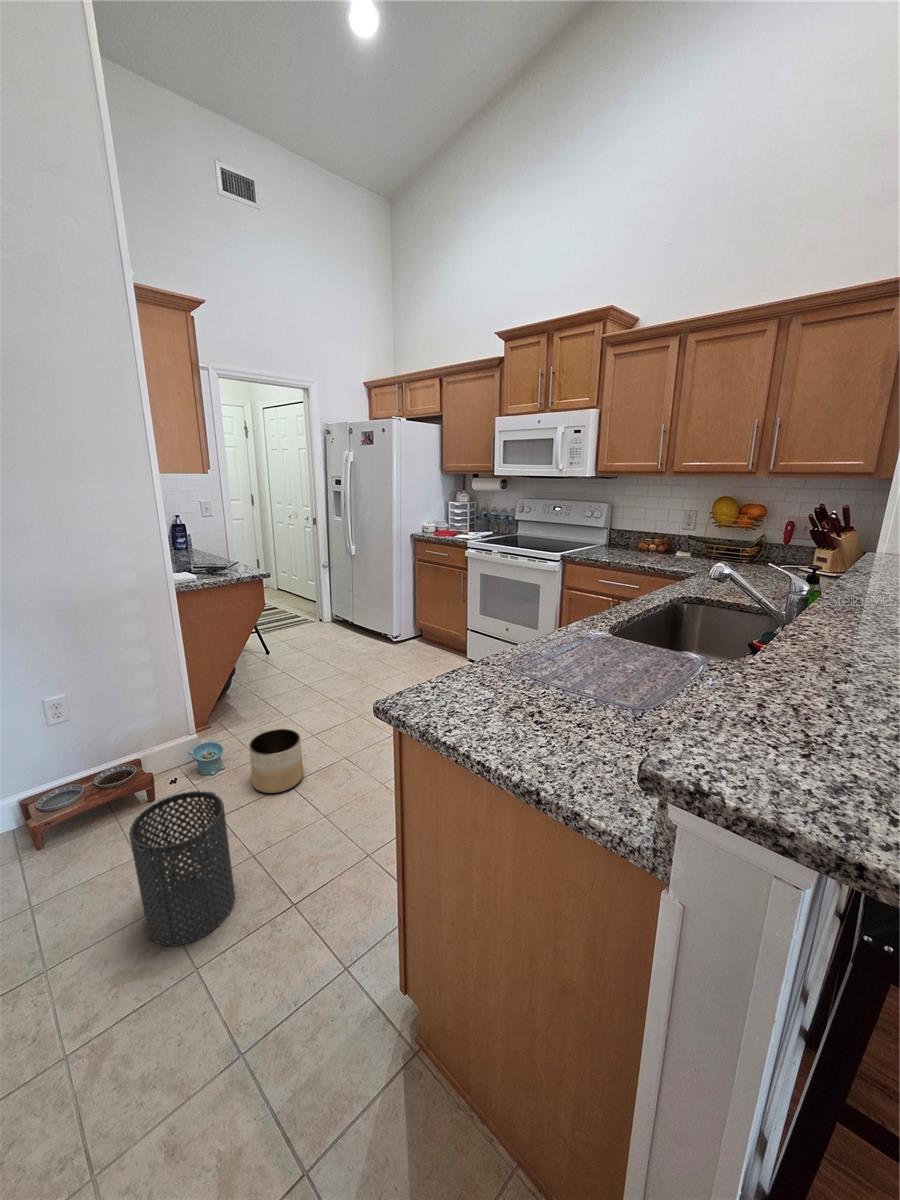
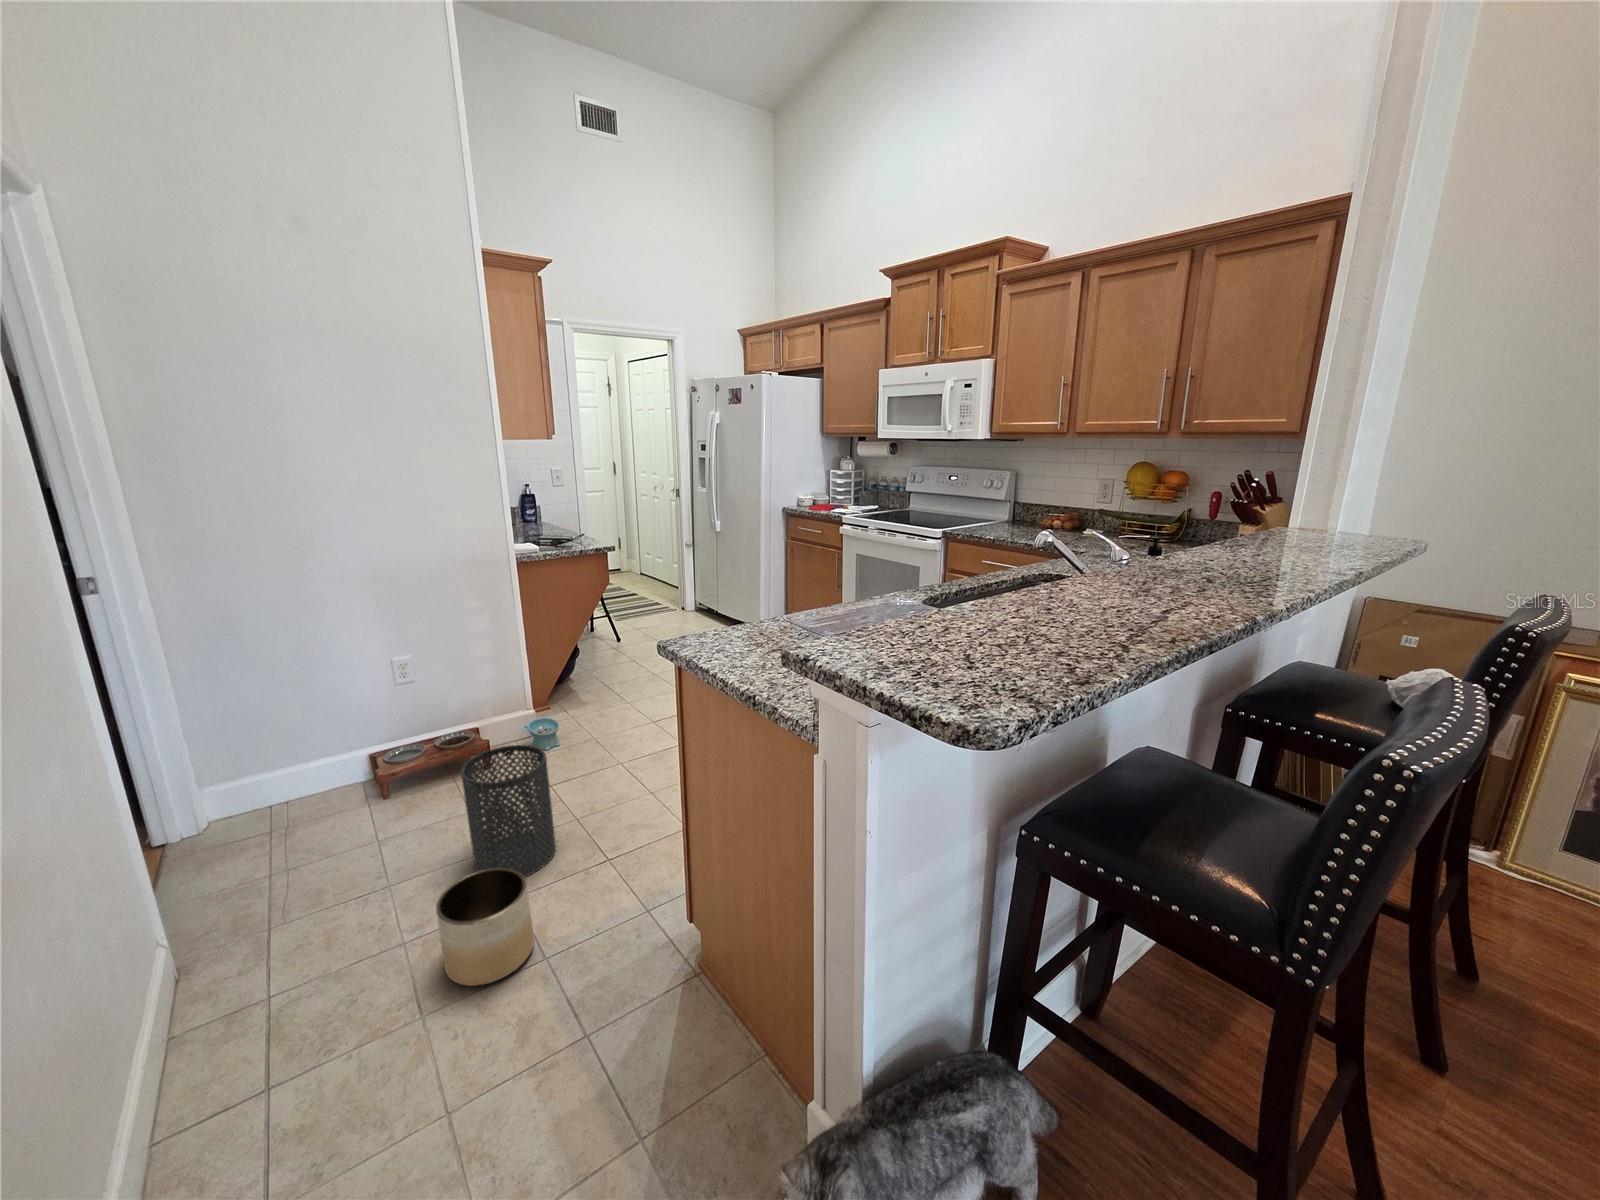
planter: present [249,729,303,793] -> present [436,868,534,986]

